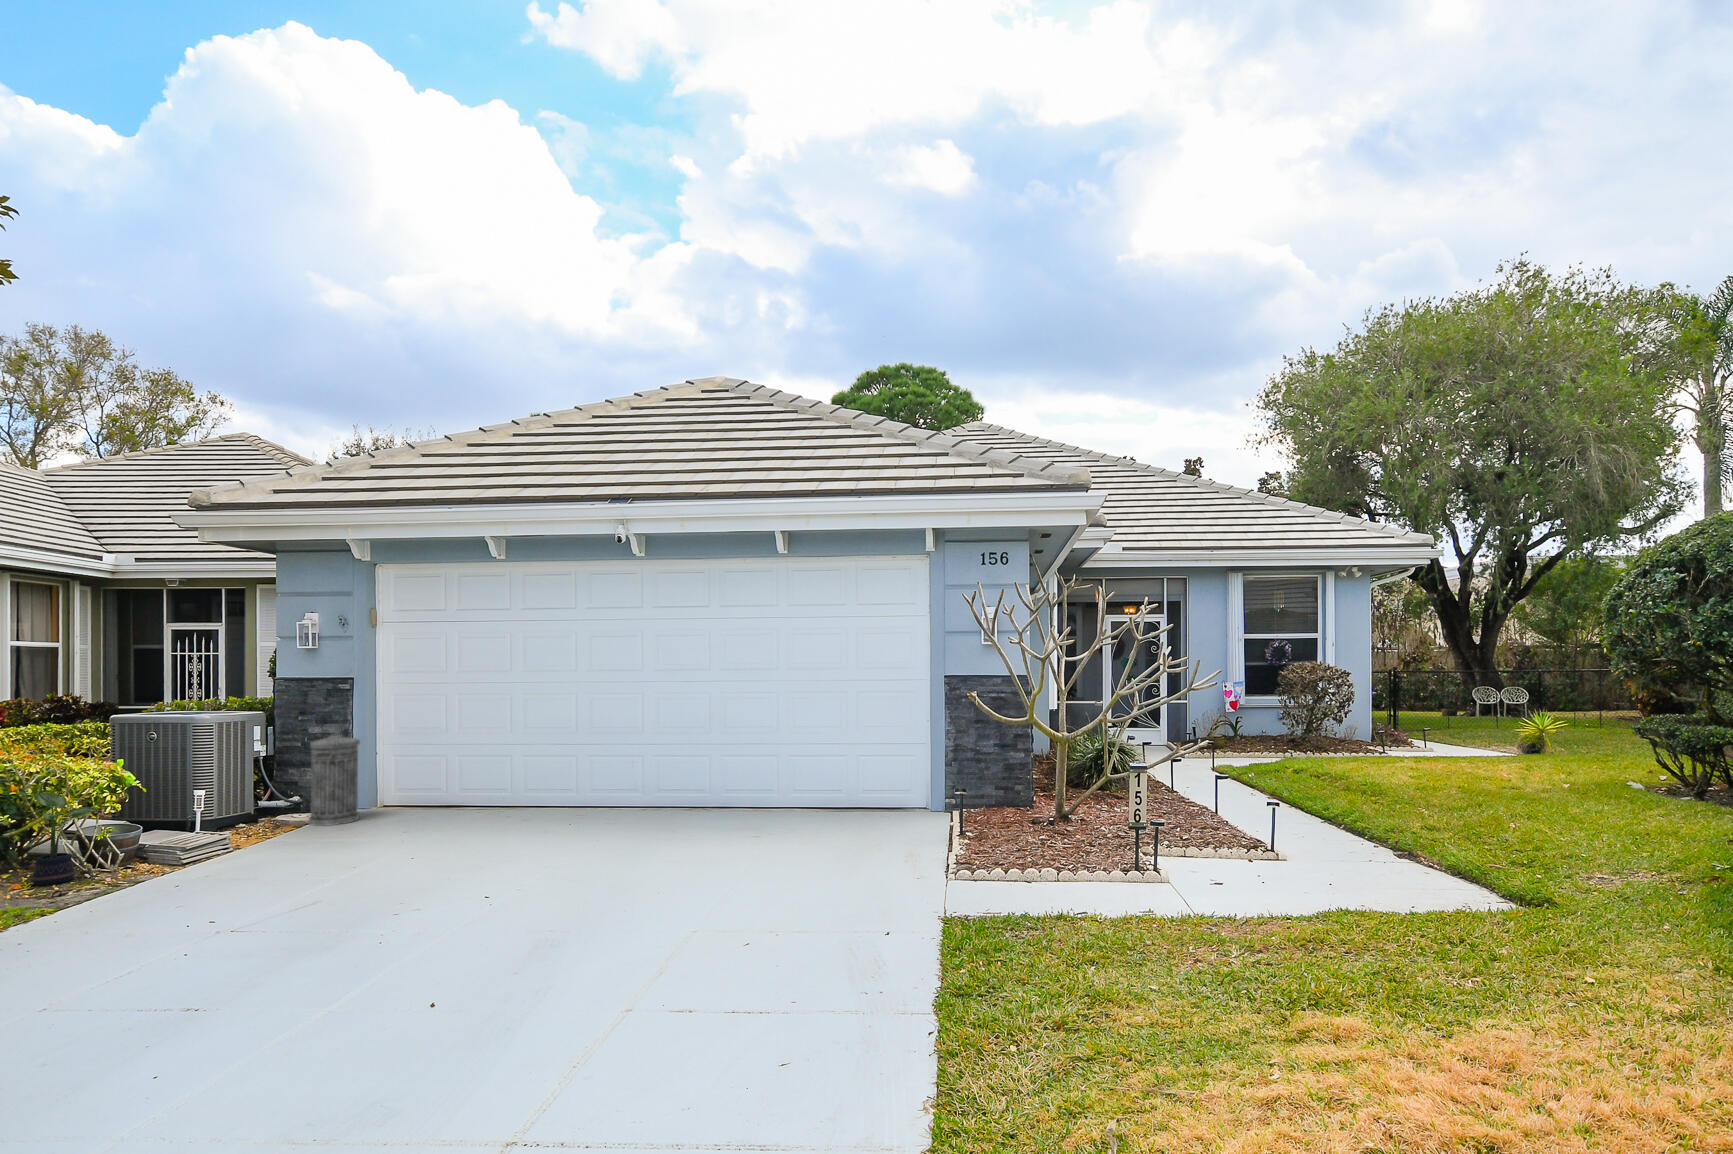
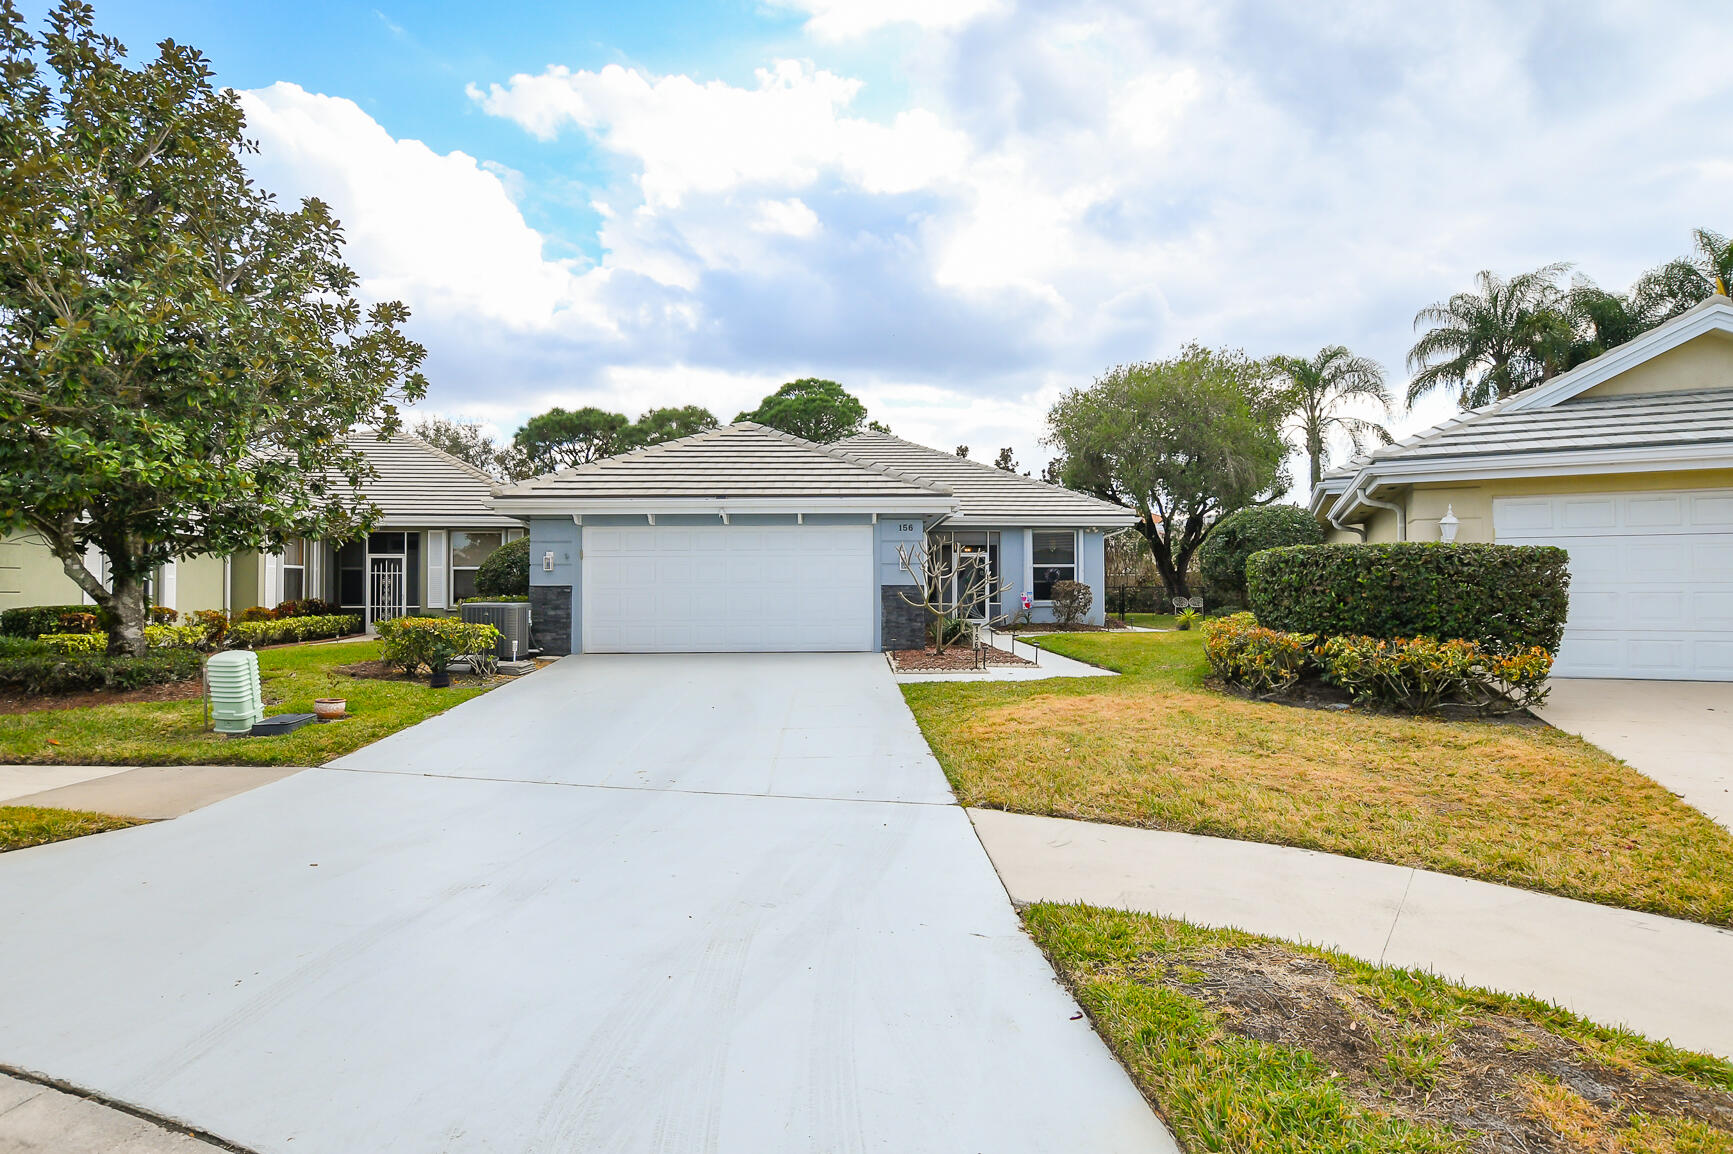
trash can: present [309,735,360,826] -> none [532,616,559,666]

